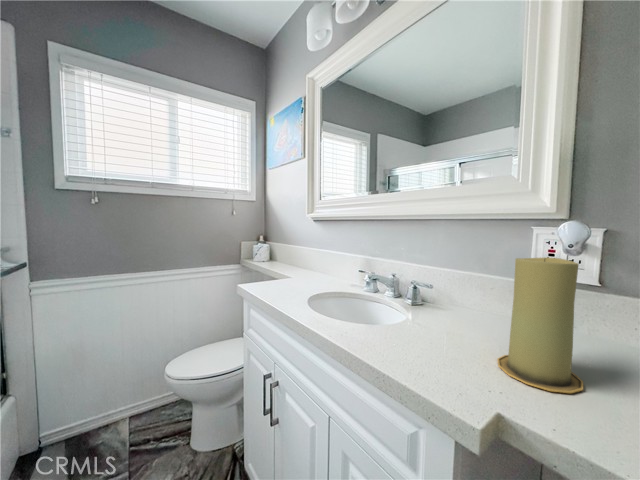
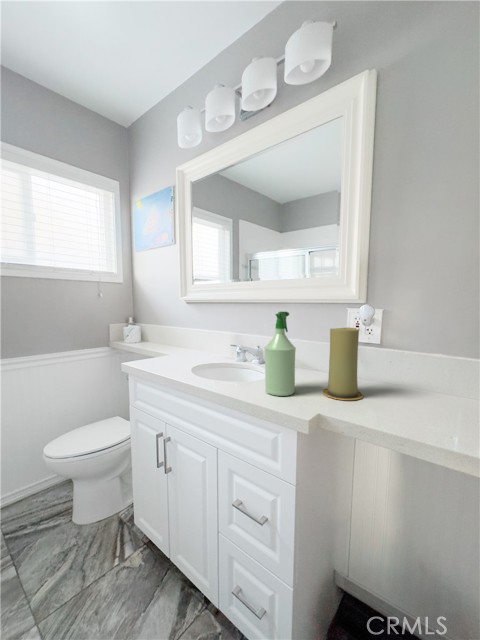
spray bottle: none [399,229,450,364] -> present [265,312,296,396]

